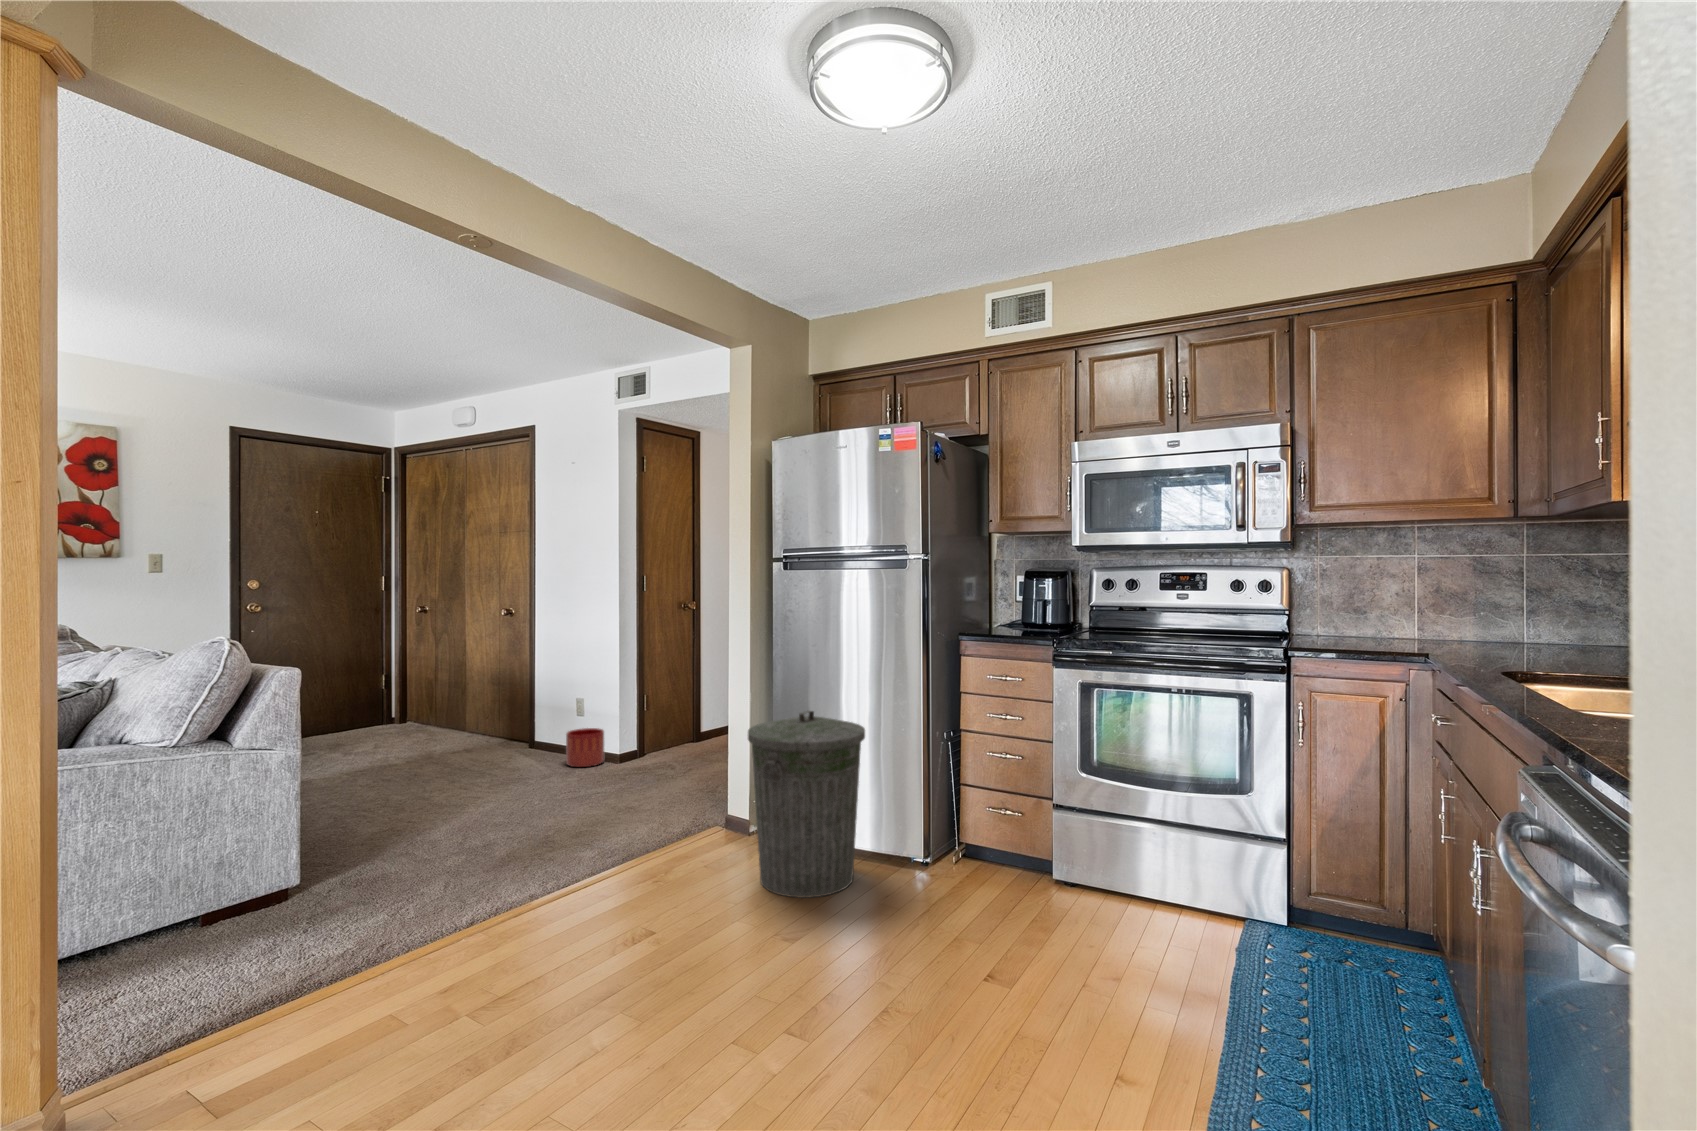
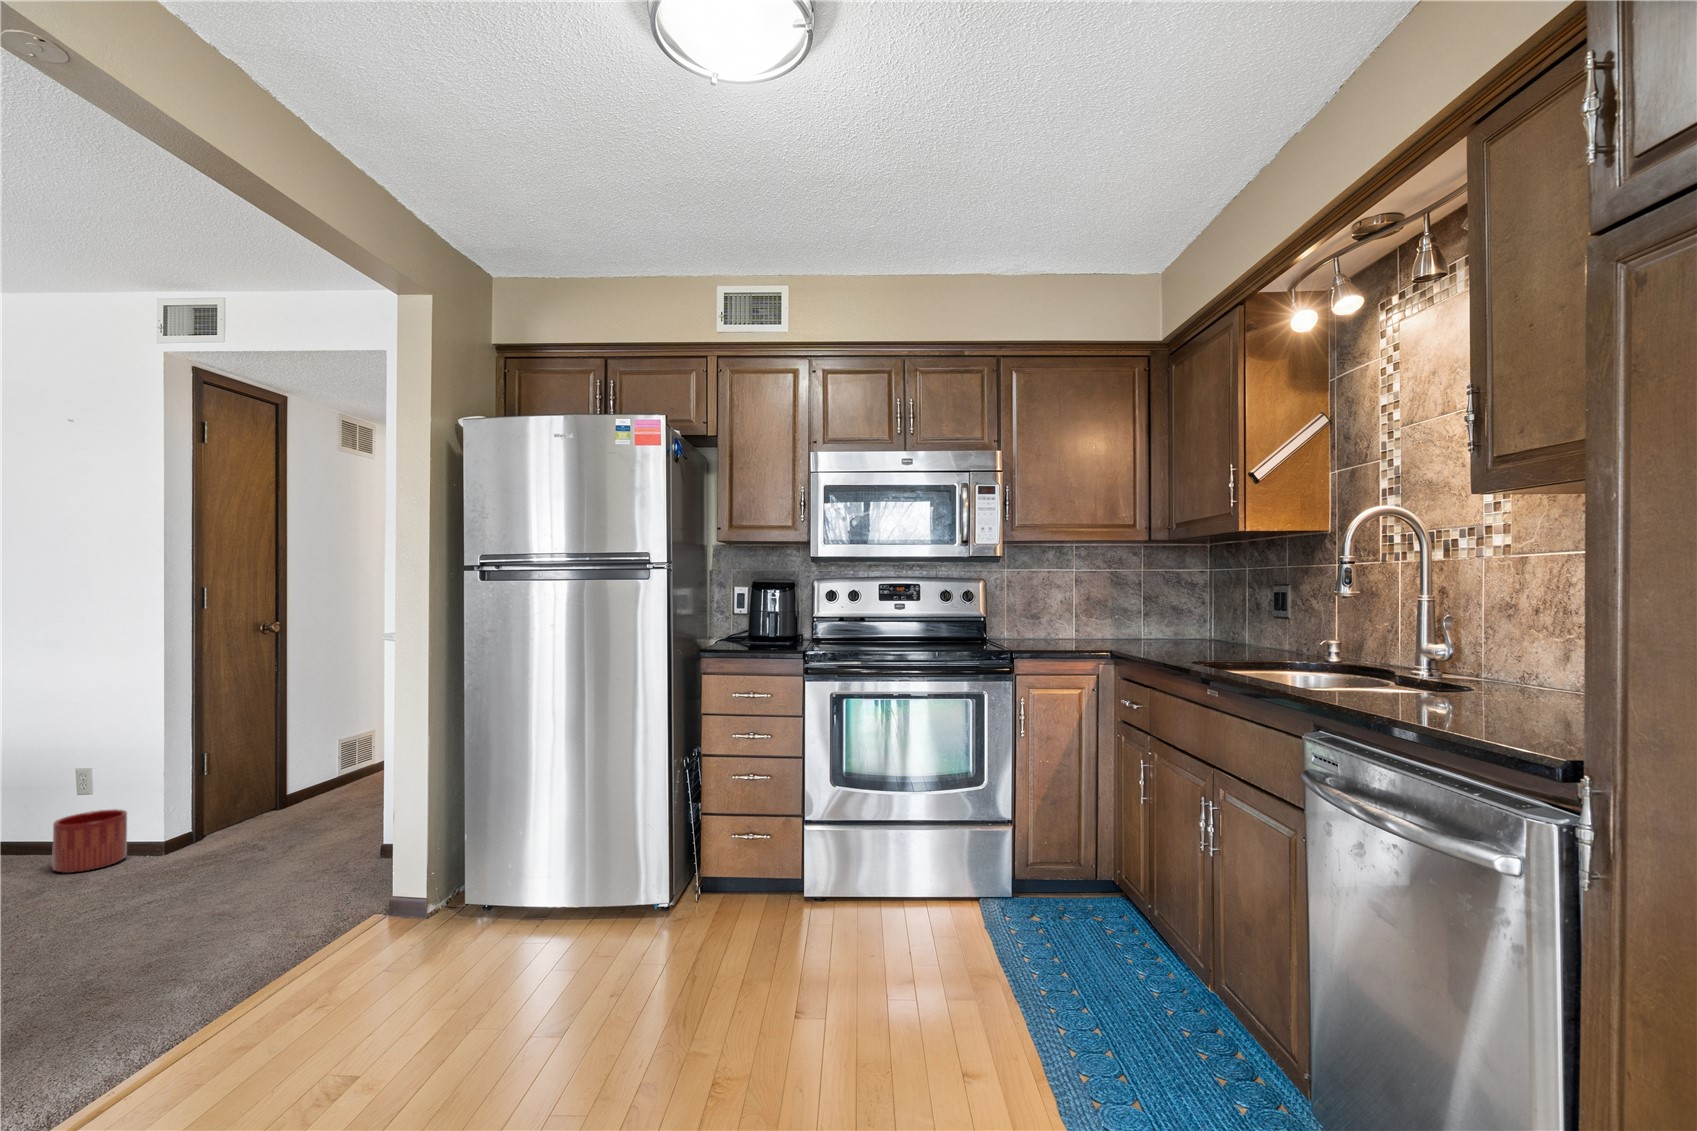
trash can: present [748,711,865,898] -> none [456,750,609,984]

